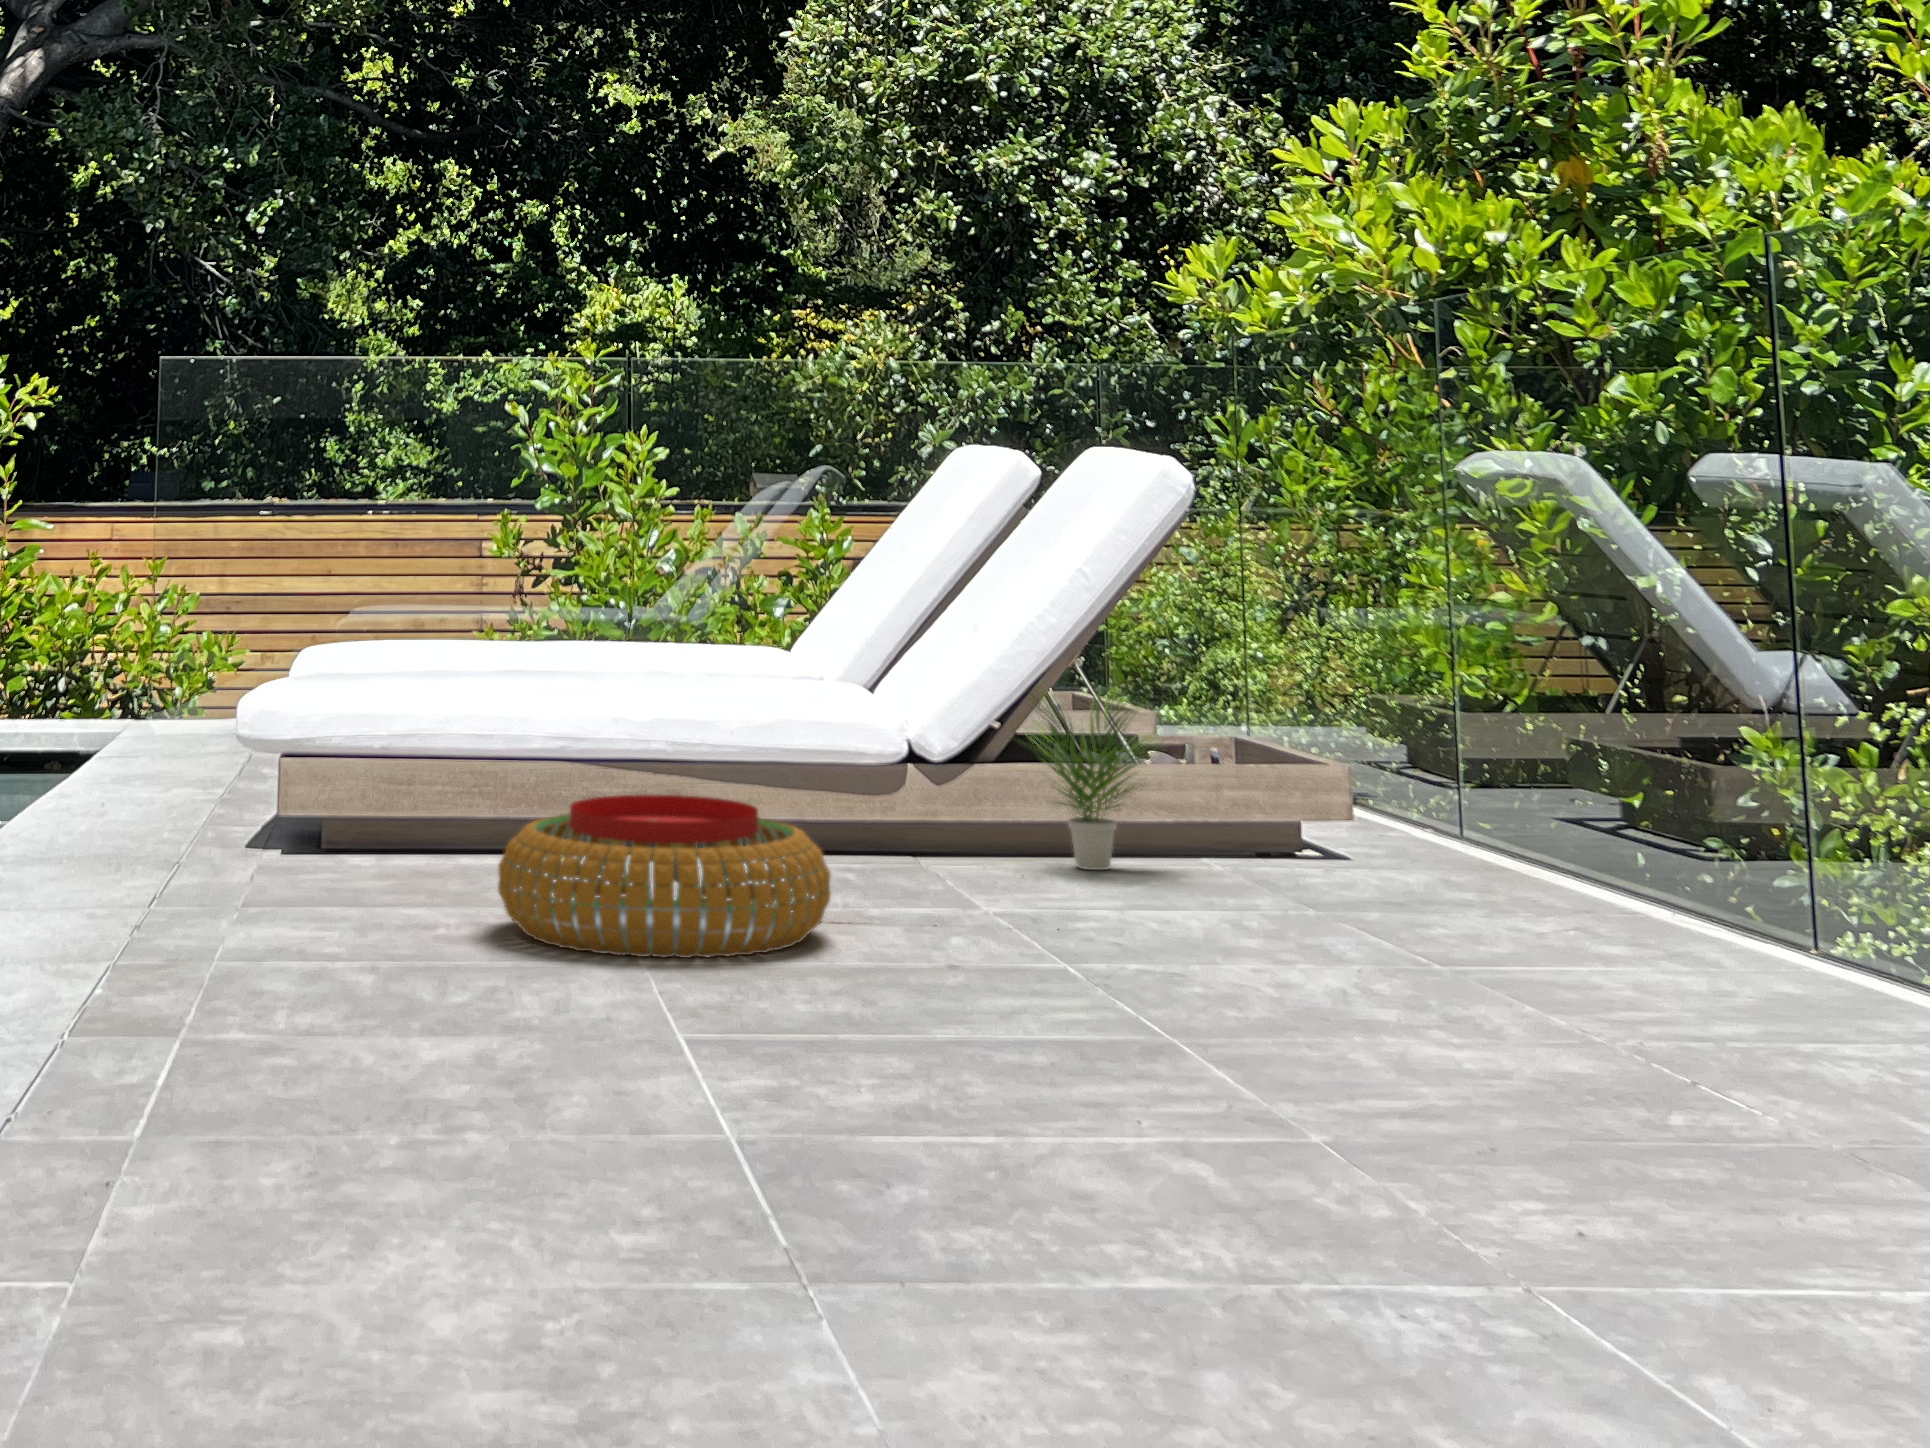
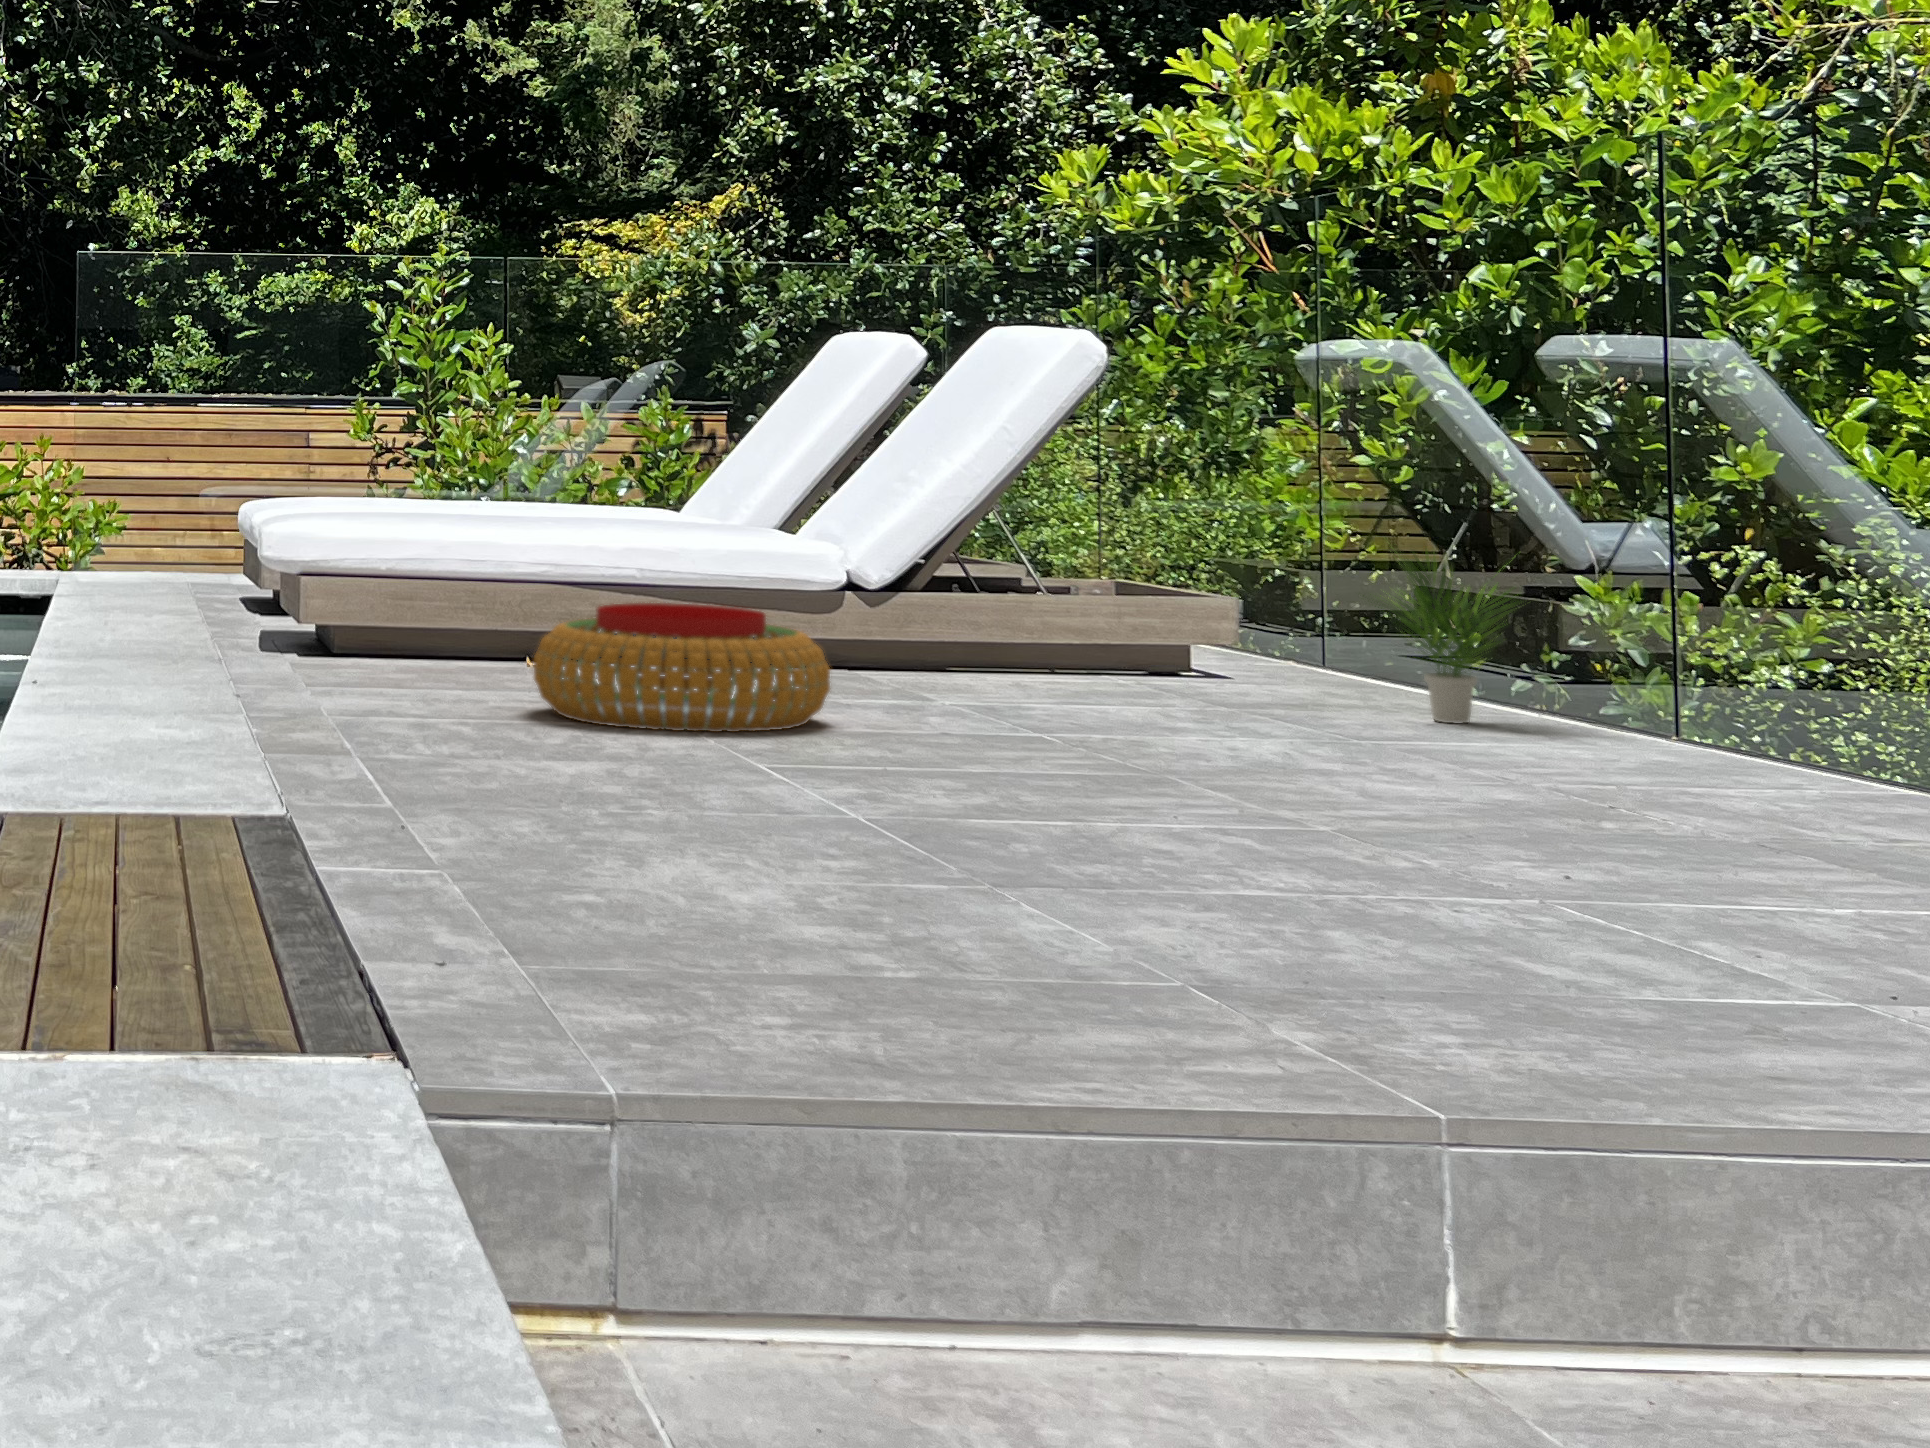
potted plant: present [1025,686,1163,870] -> present [1378,551,1514,724]

